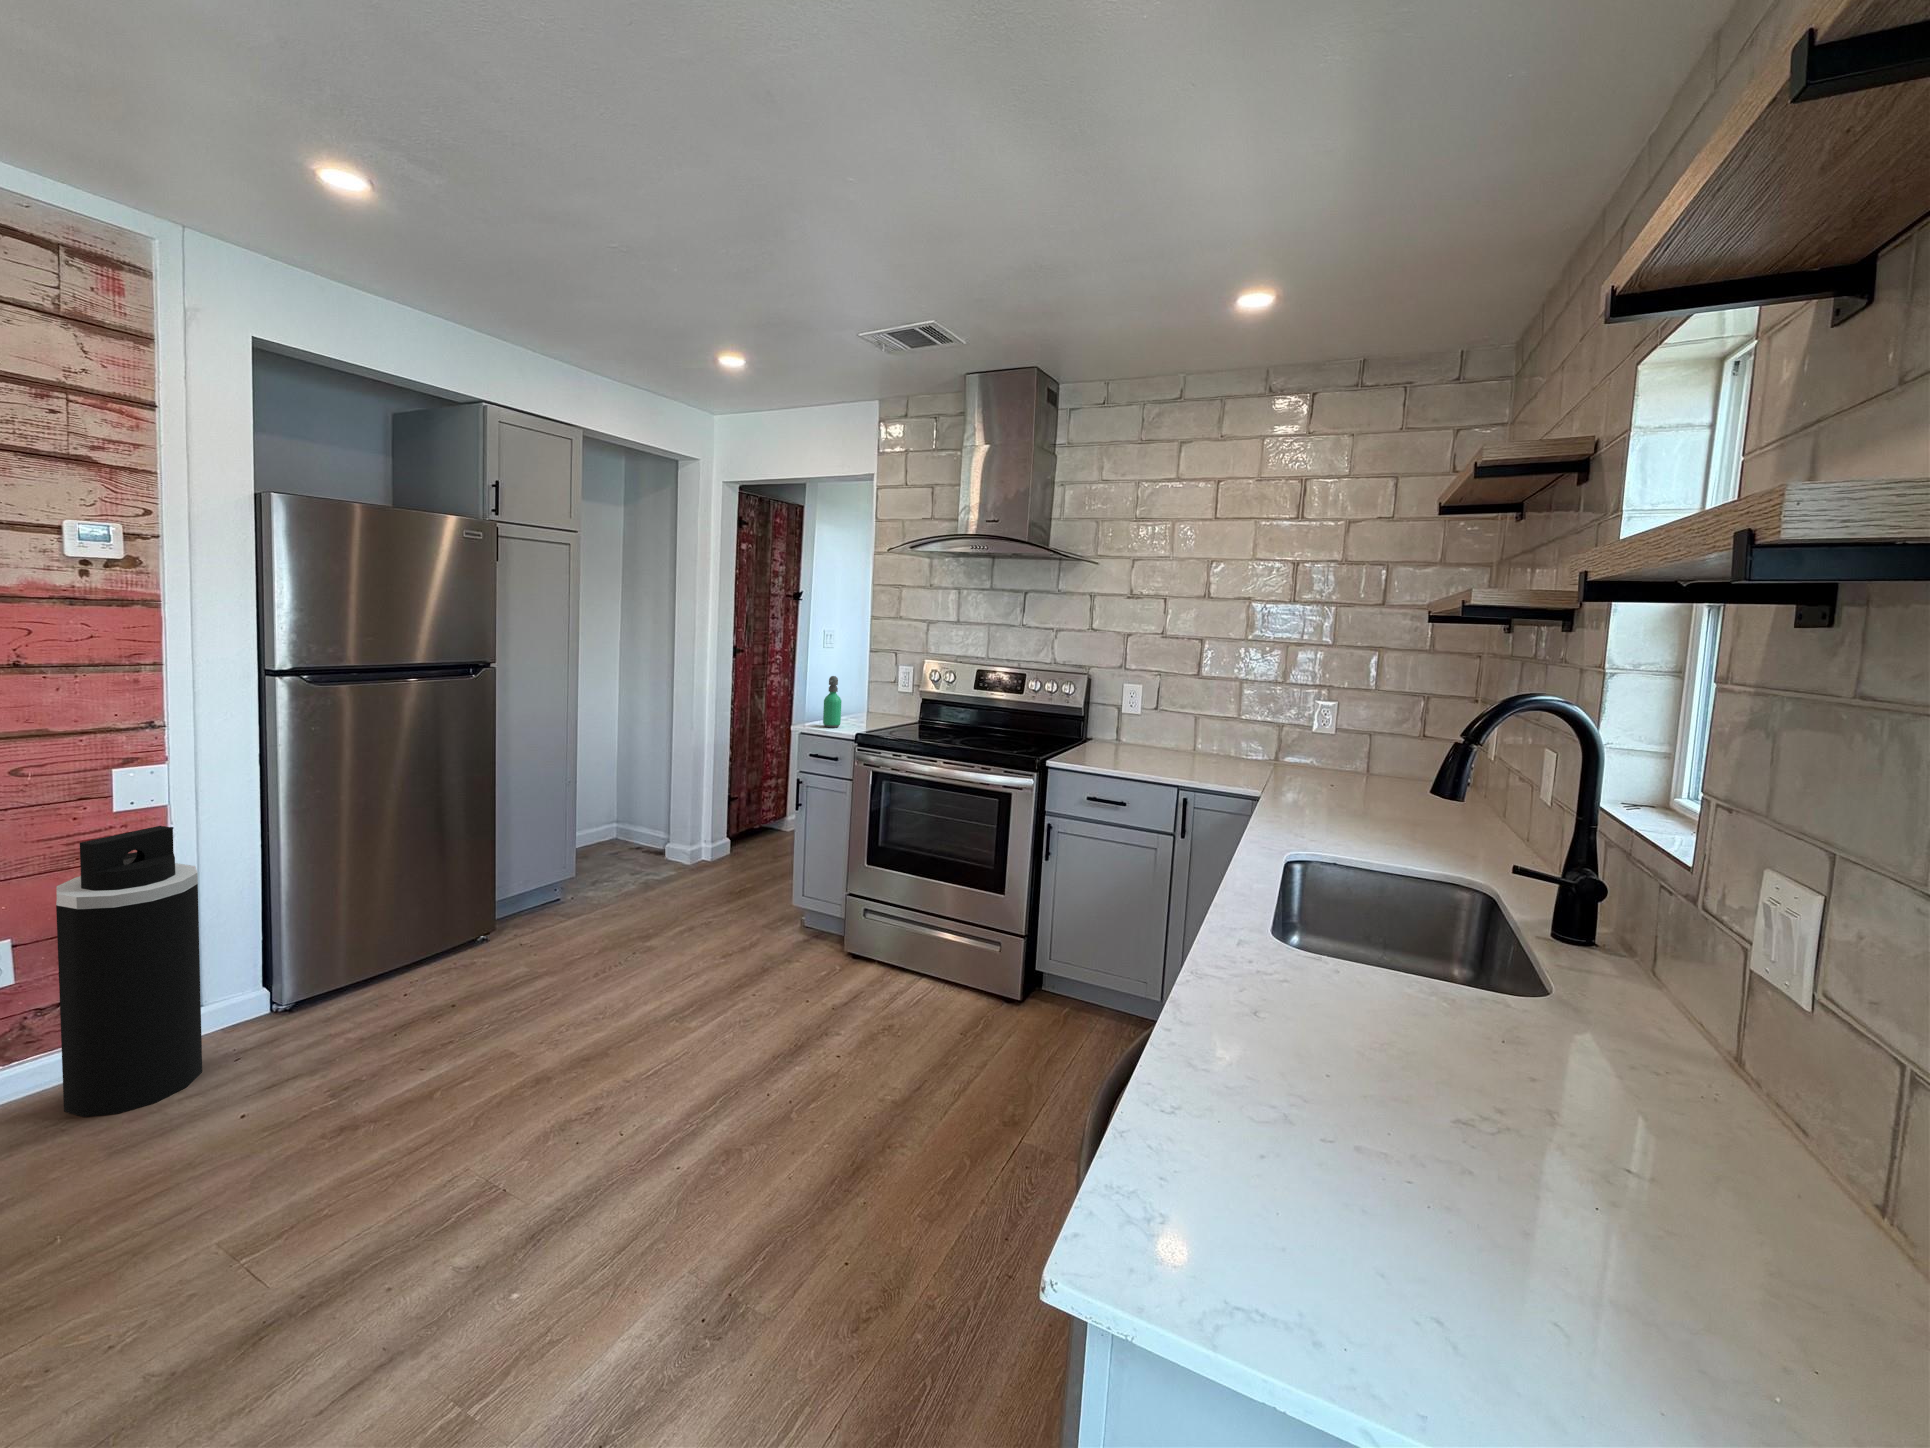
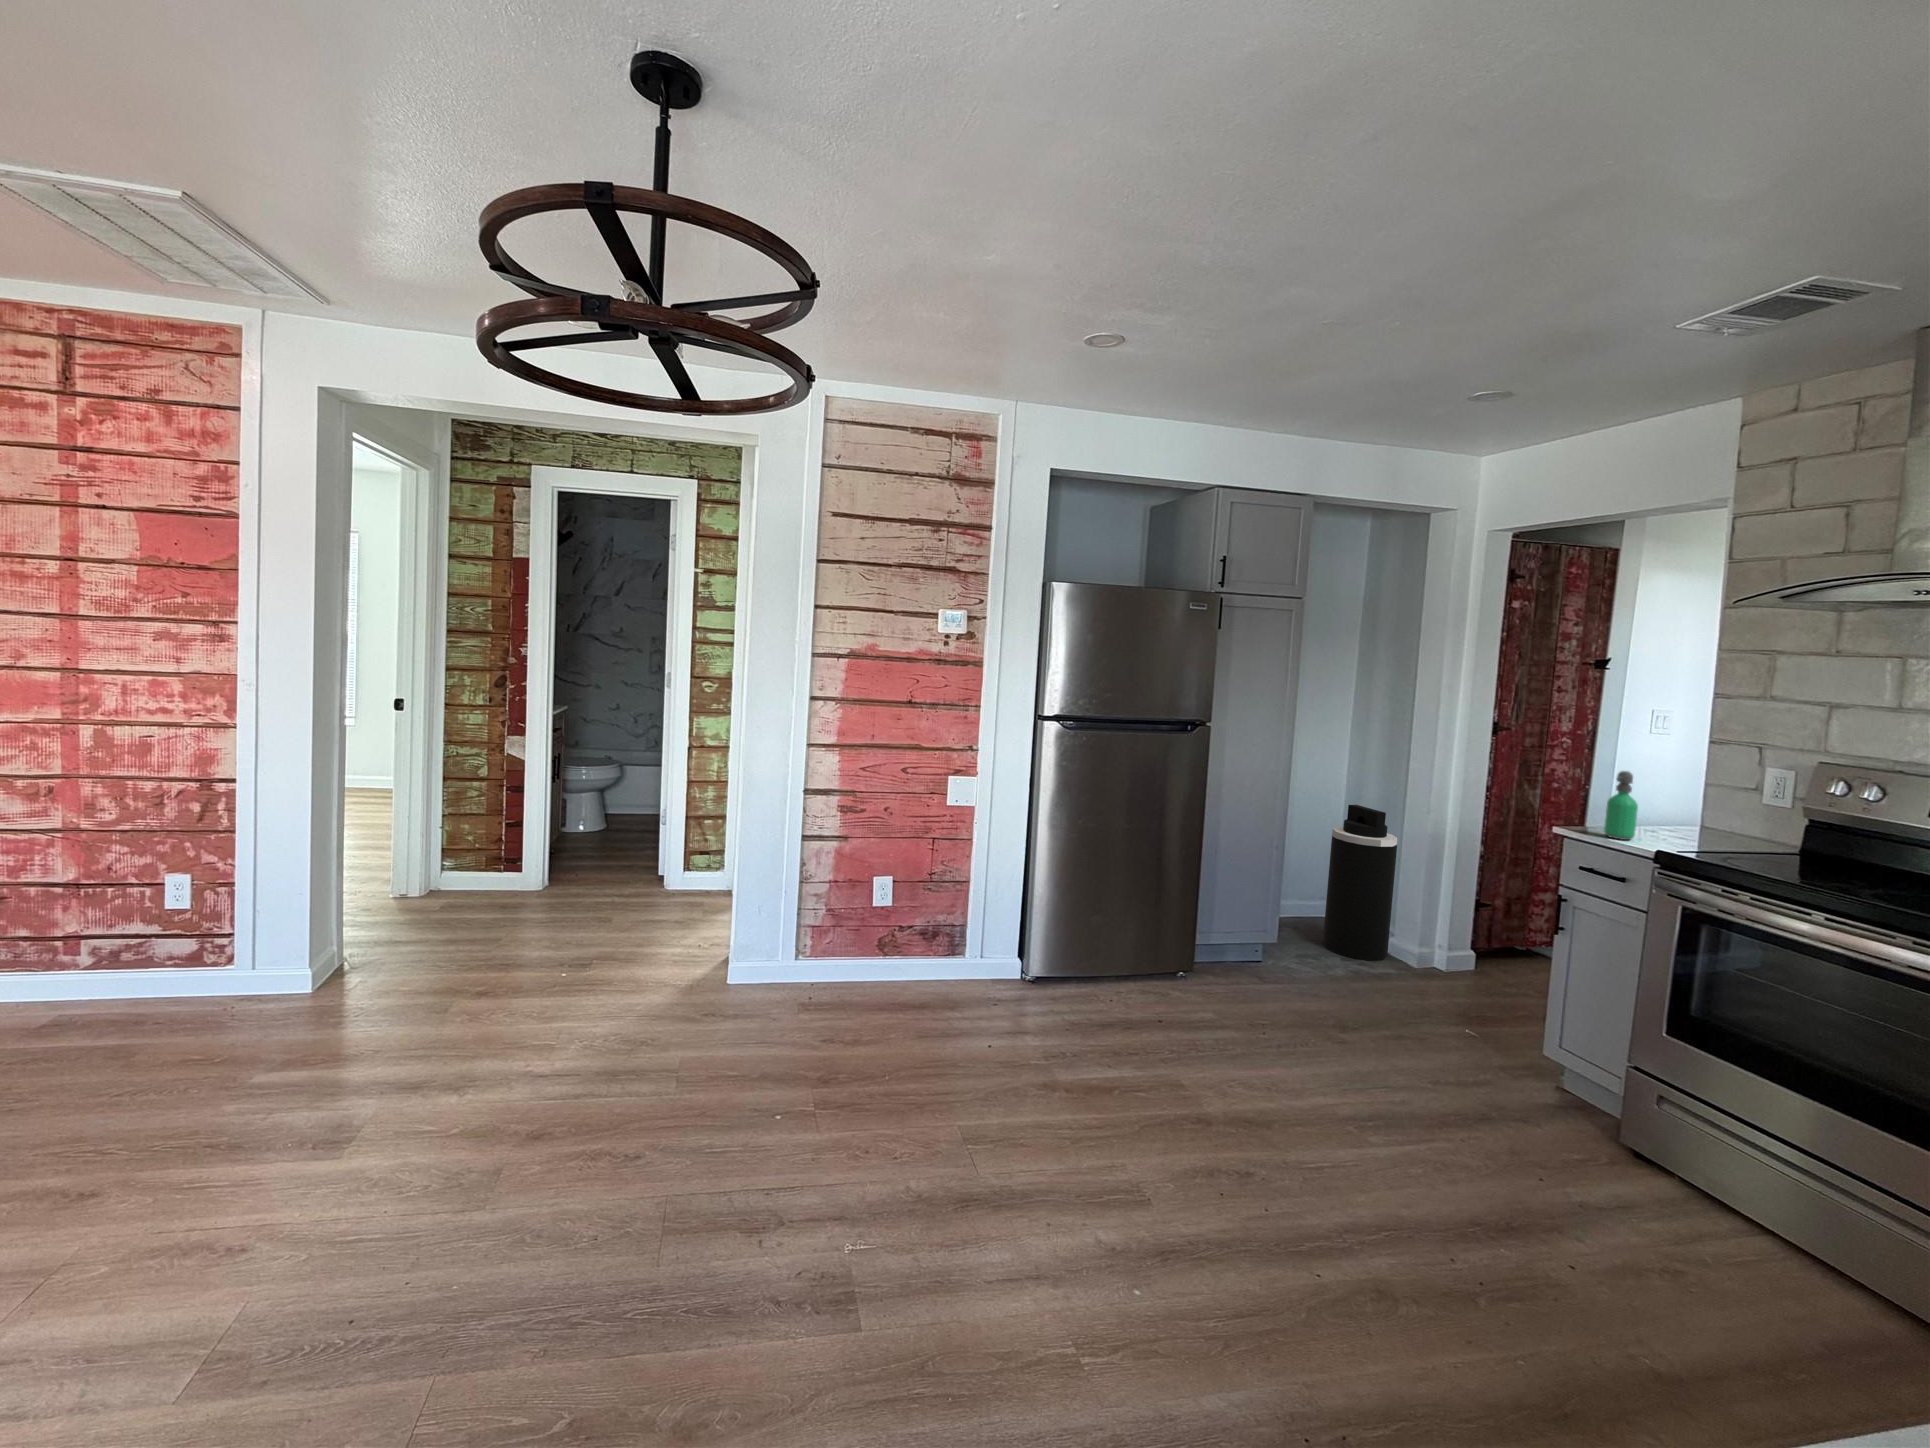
trash can: present [56,826,202,1117] -> present [1323,805,1397,961]

